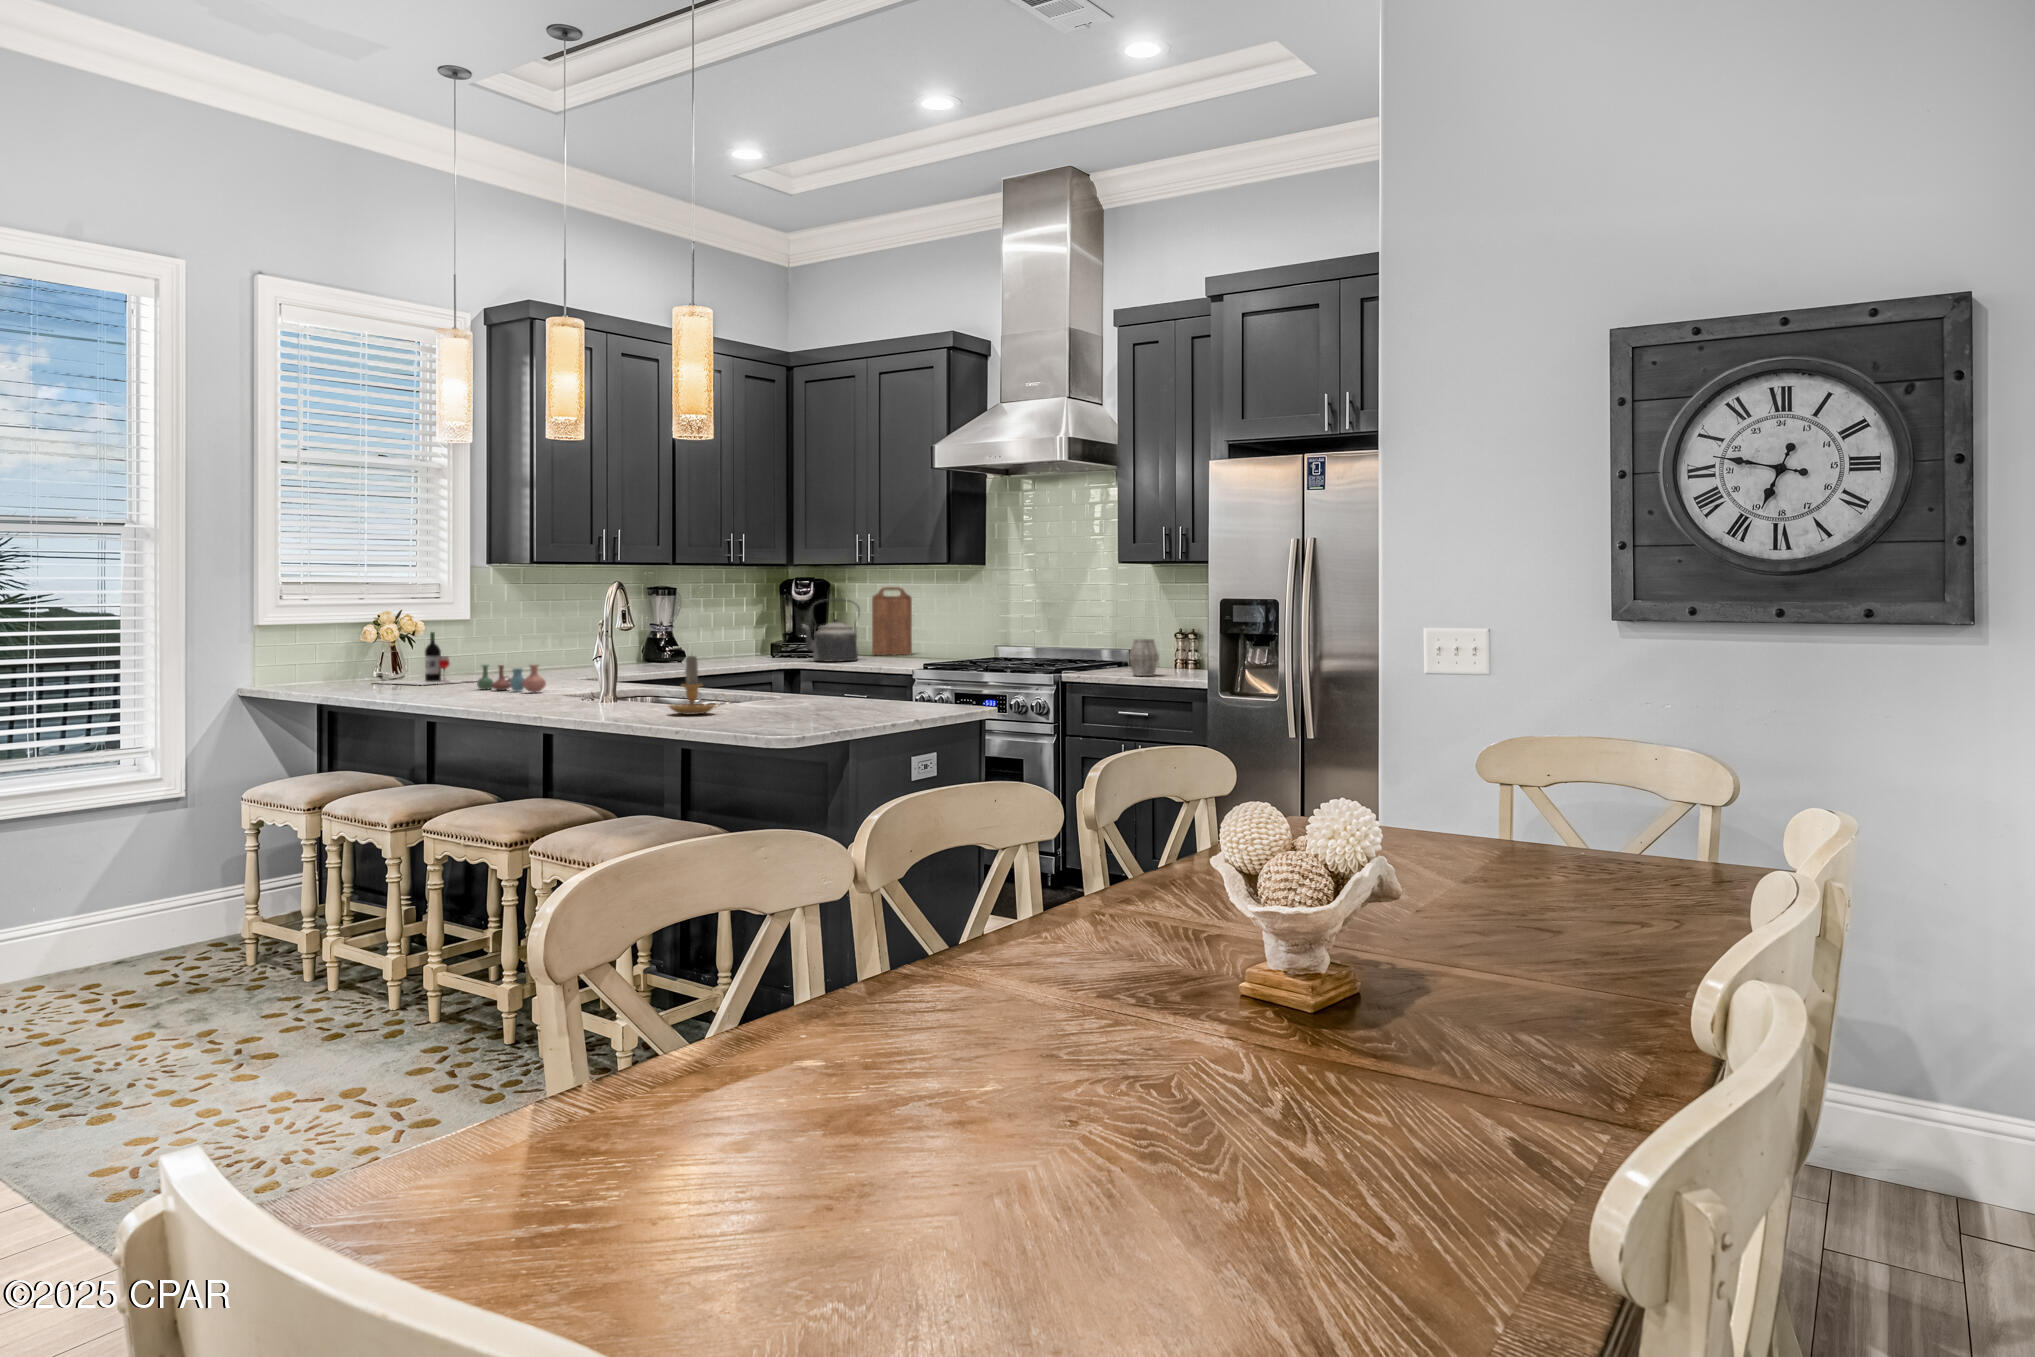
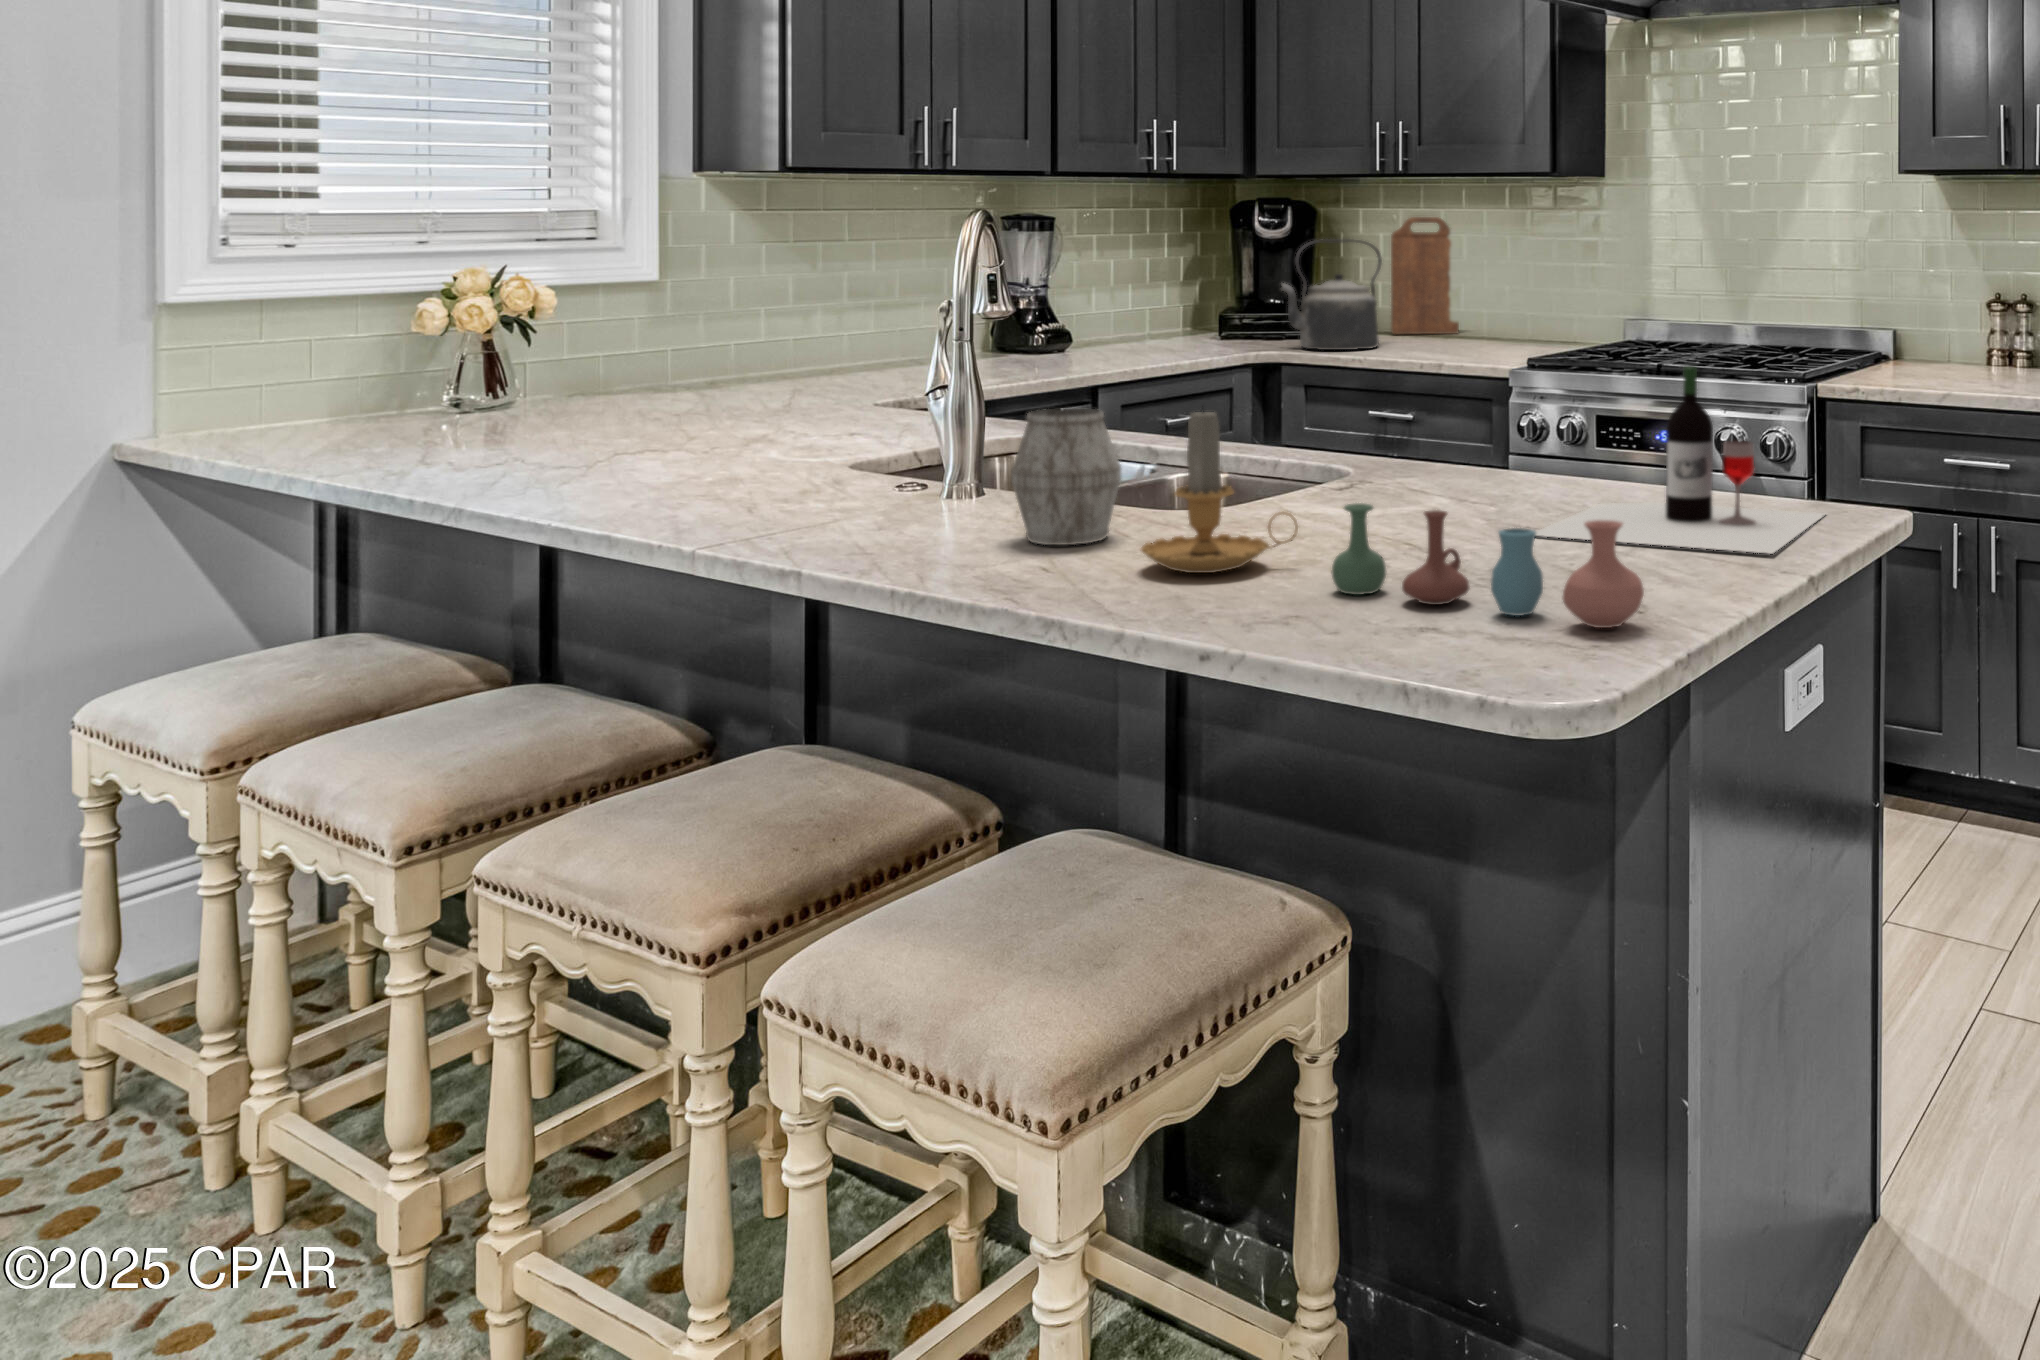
wine bottle: present [387,632,465,685] -> present [1536,366,1824,554]
mug: present [1129,639,1159,676] -> present [1011,408,1121,545]
vase: present [477,665,546,692] -> present [1331,503,1644,628]

